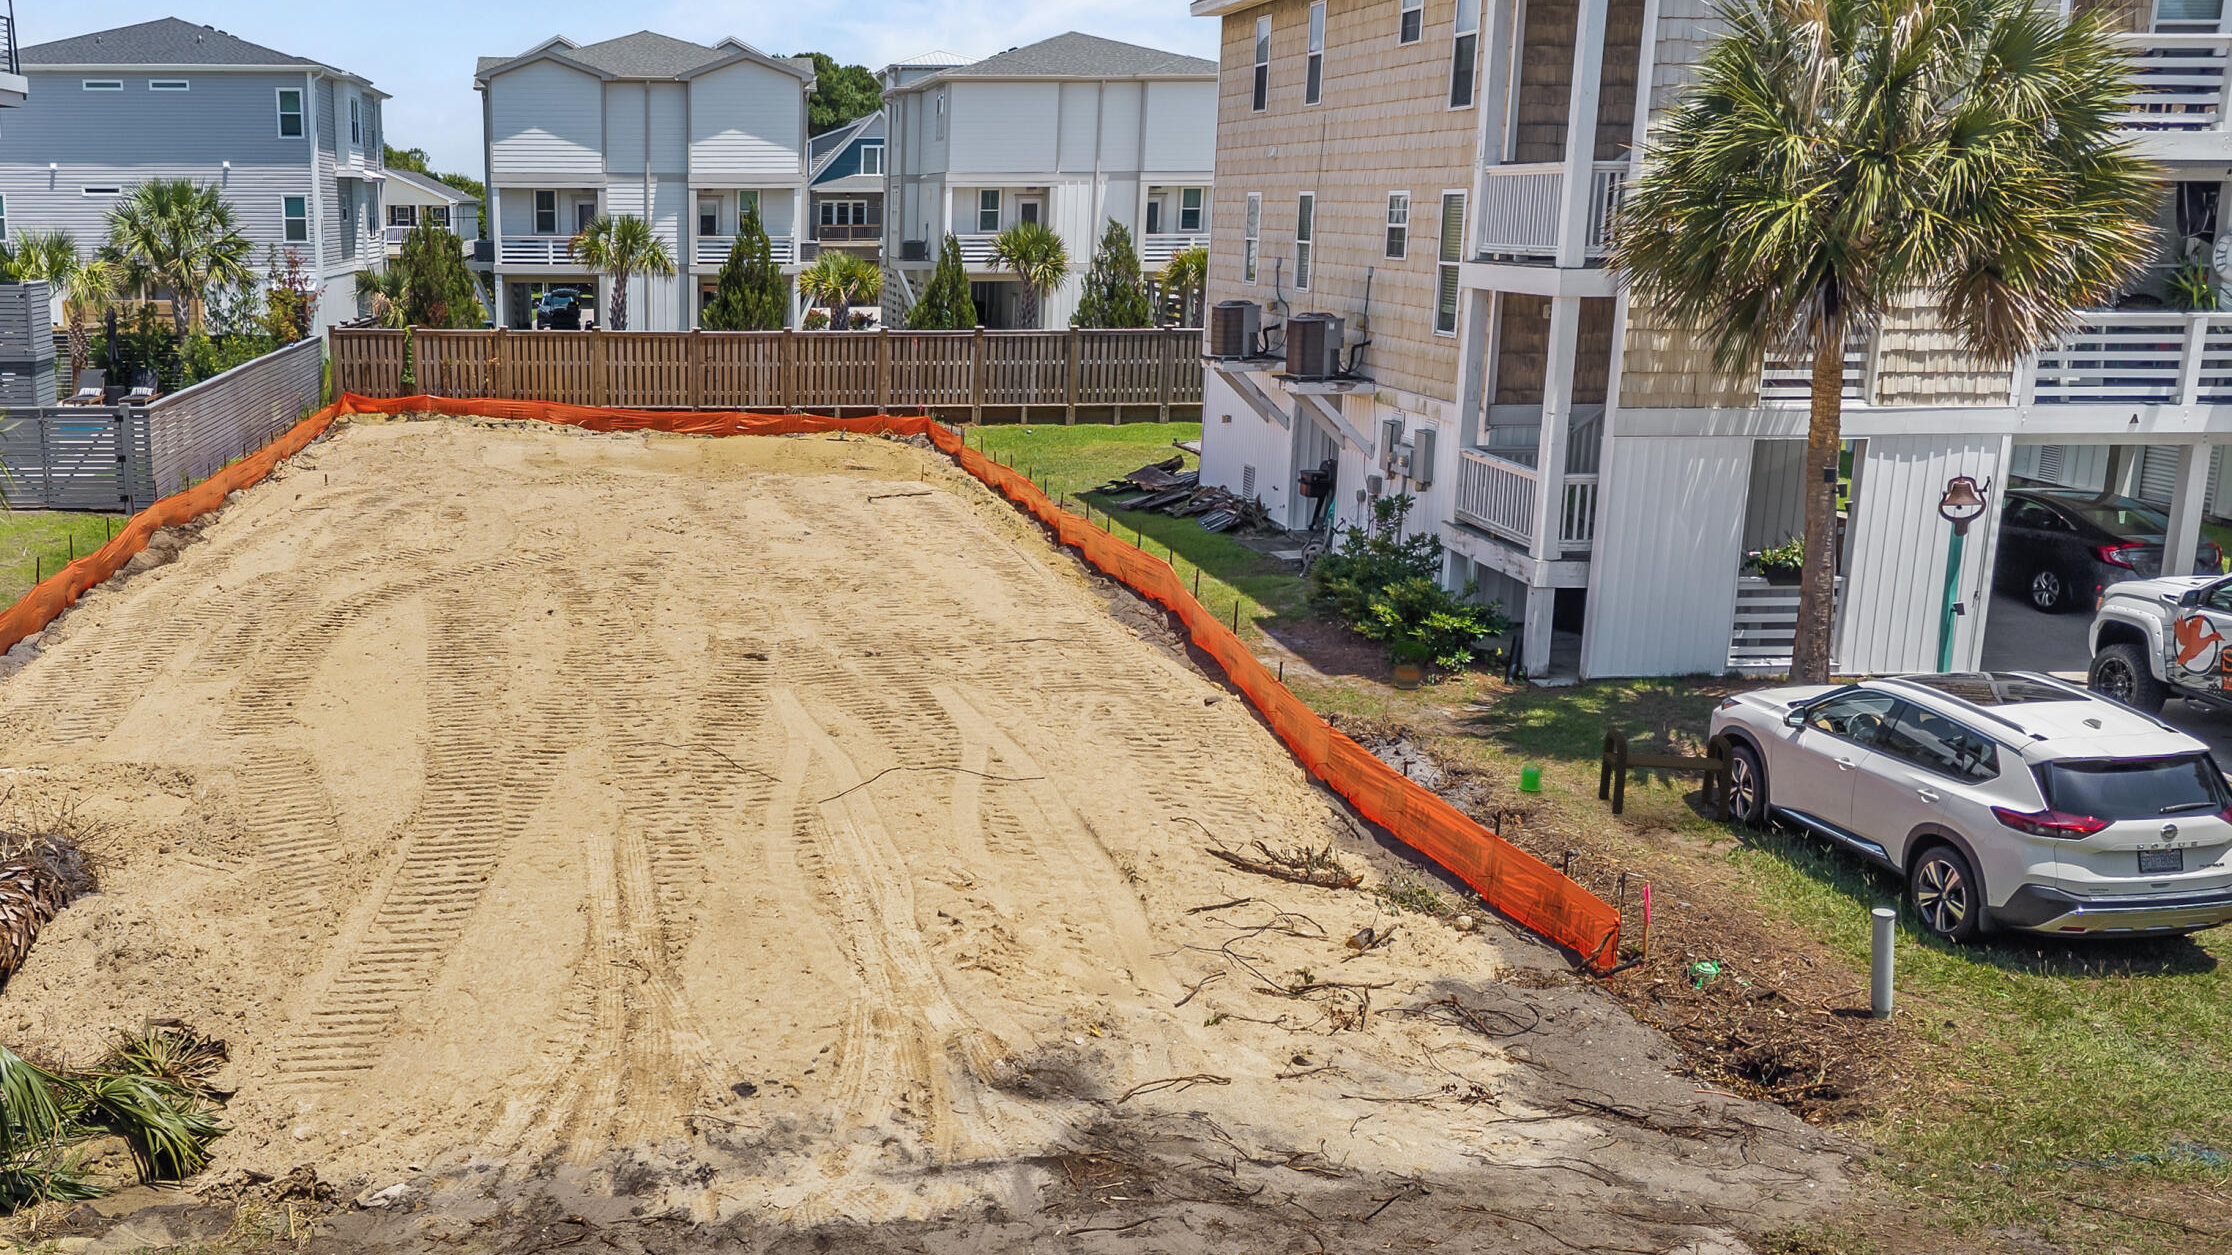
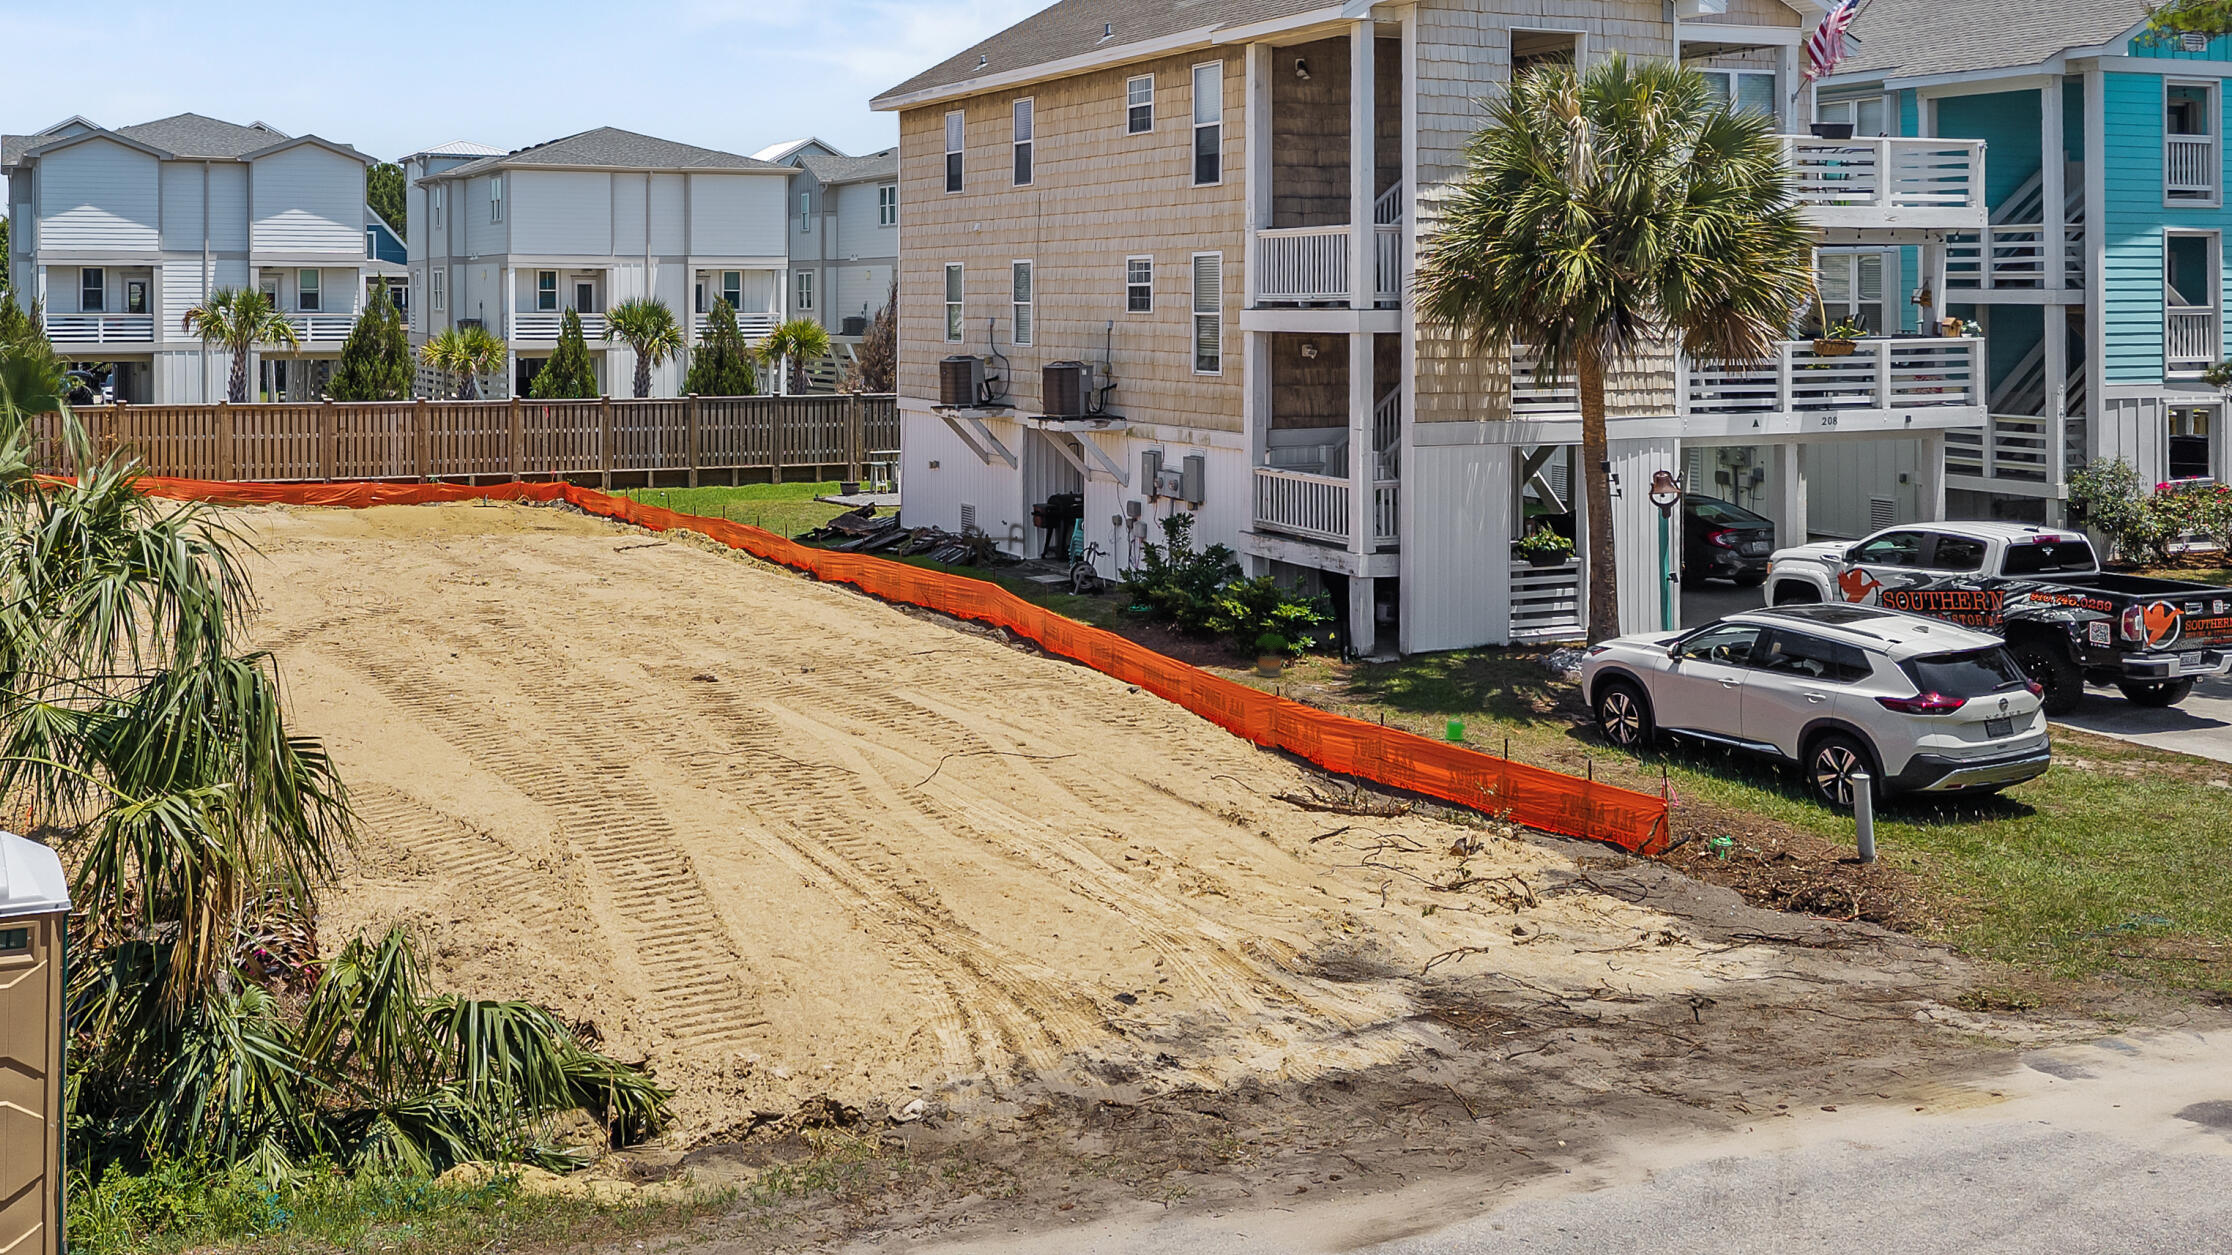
bench: present [1599,729,1733,821] -> present [962,523,1026,567]

